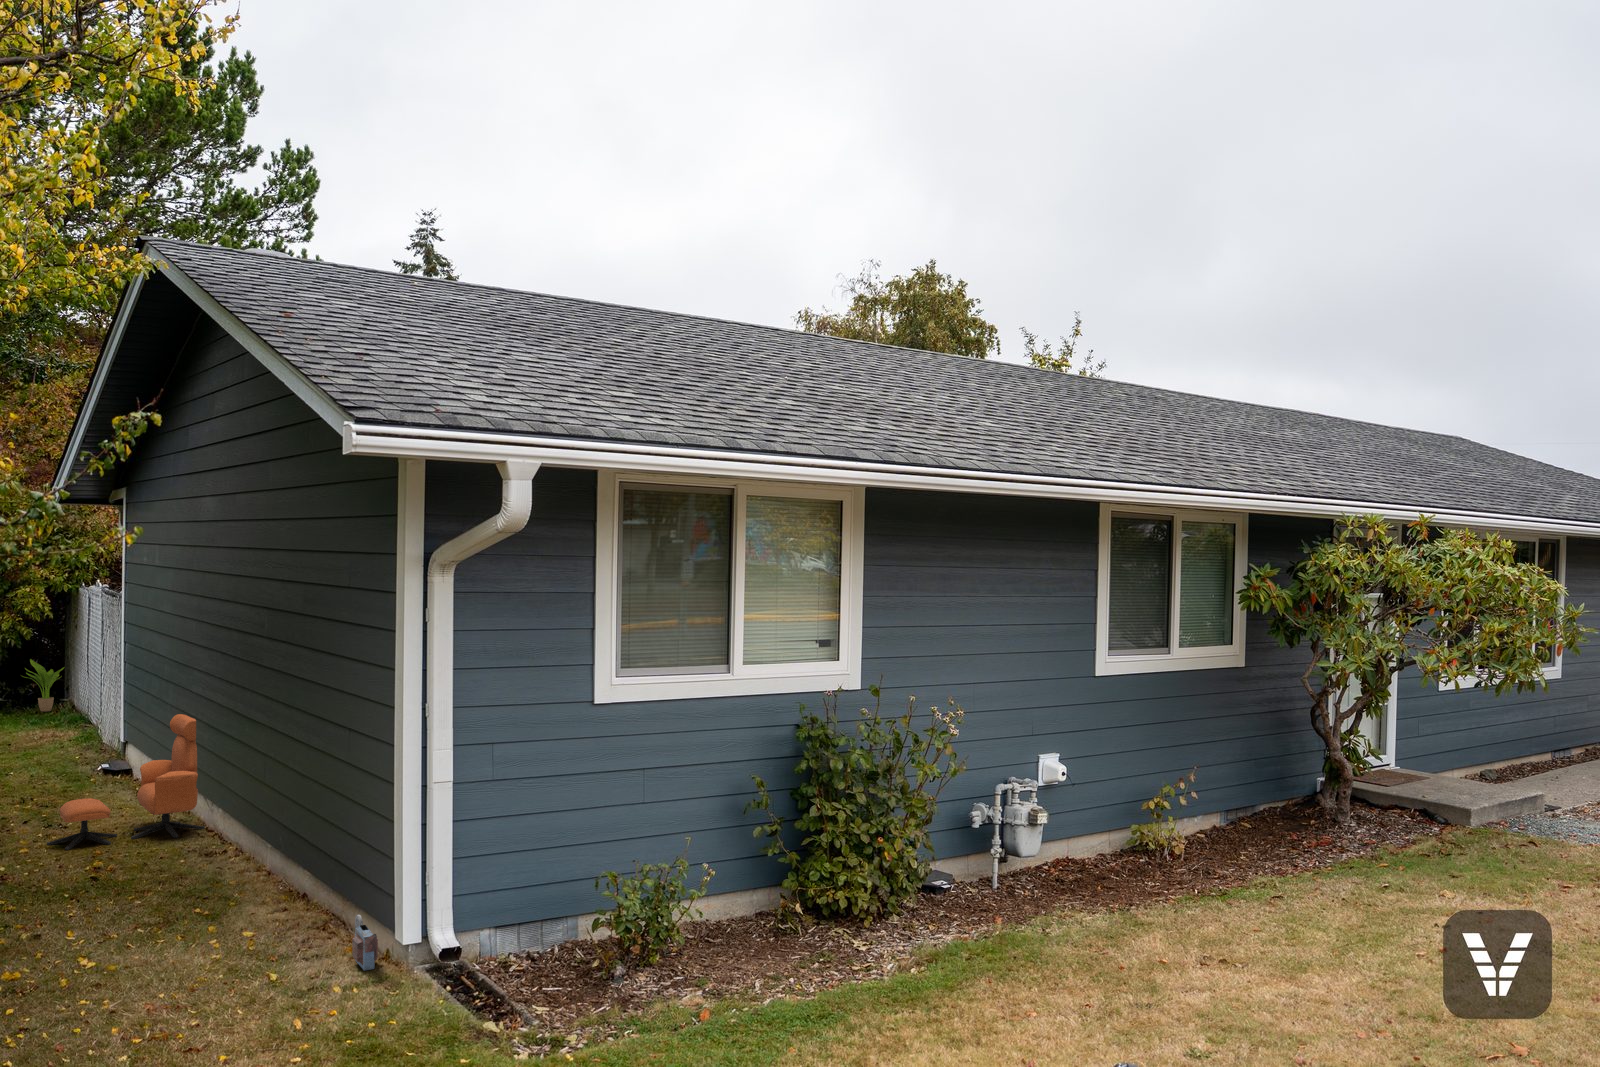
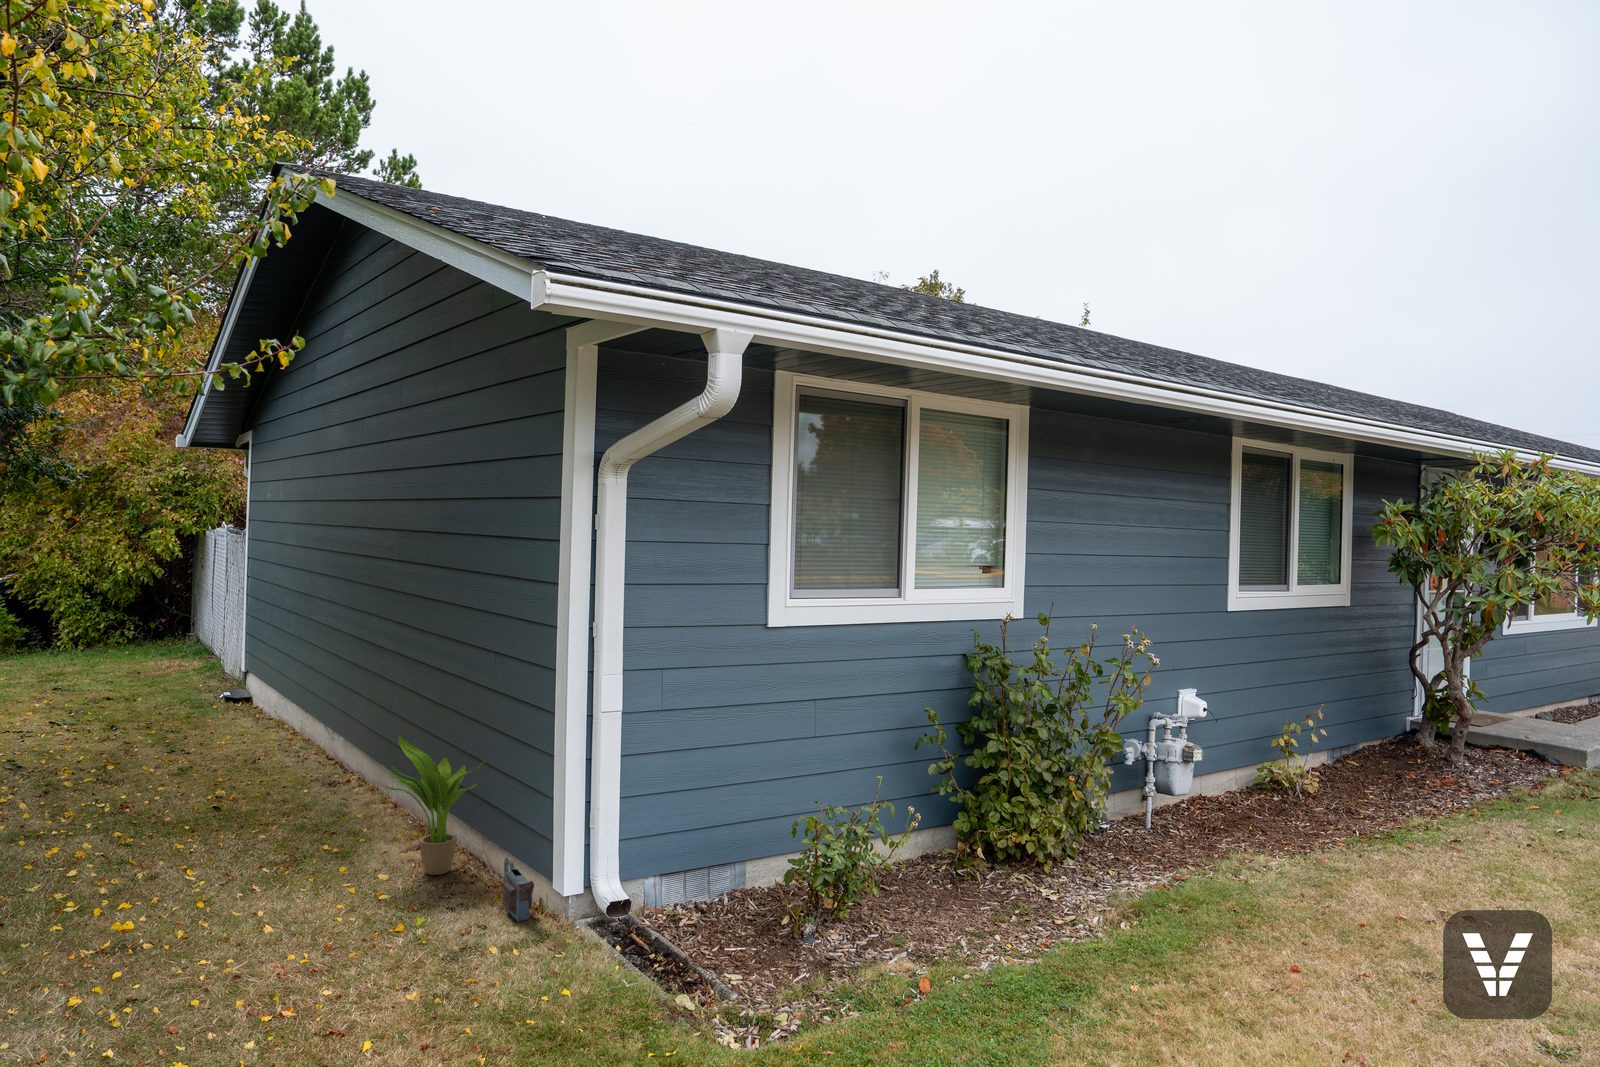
potted plant: present [25,659,64,712] -> present [382,736,485,875]
lounge chair: present [47,714,205,850] -> none [169,643,327,776]

